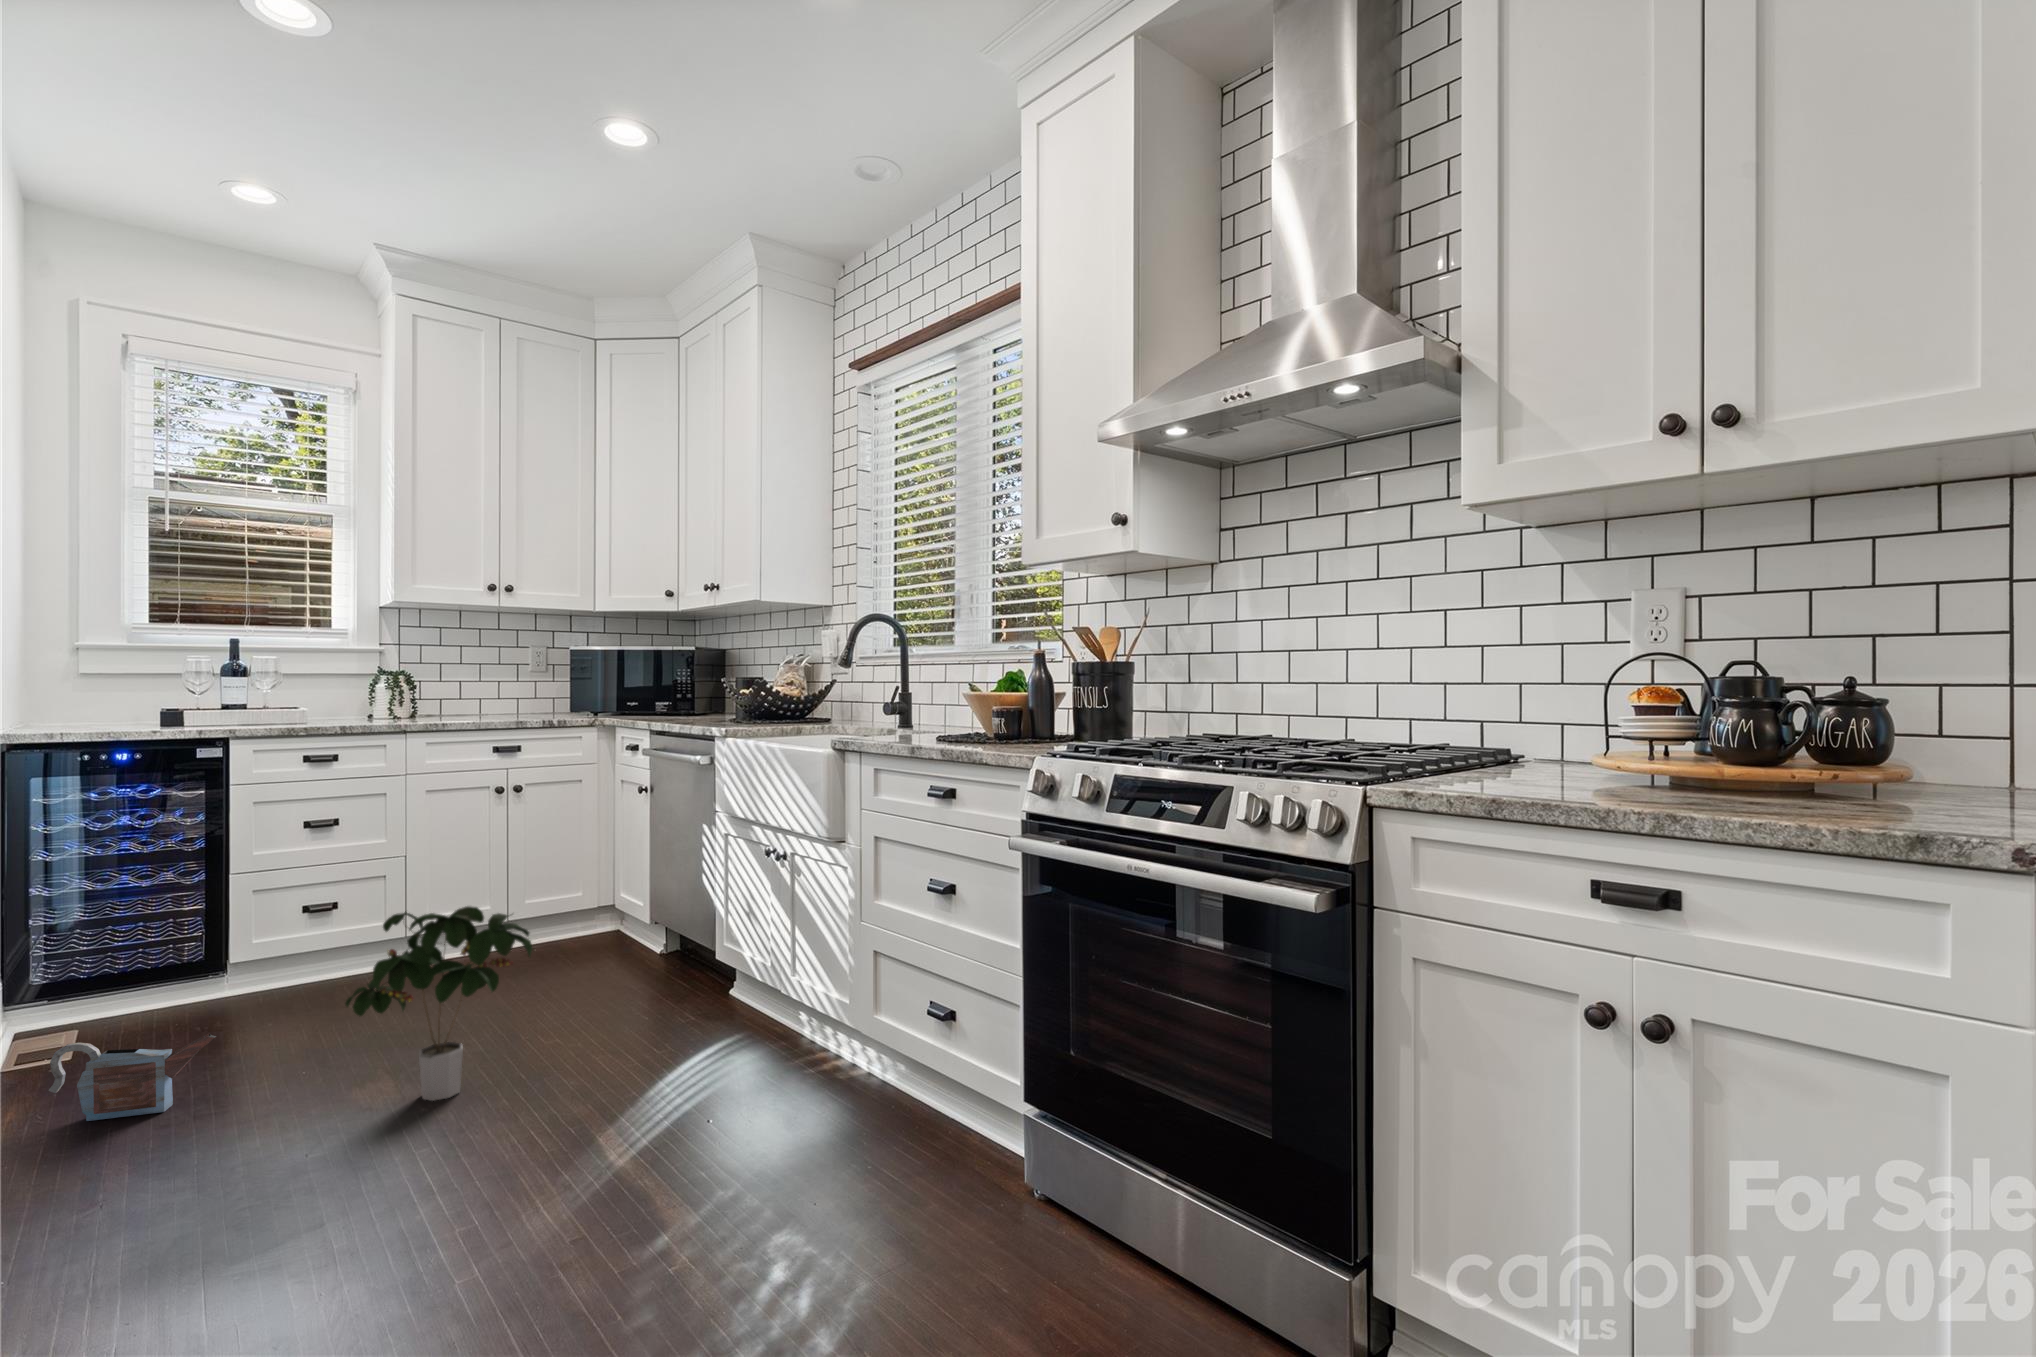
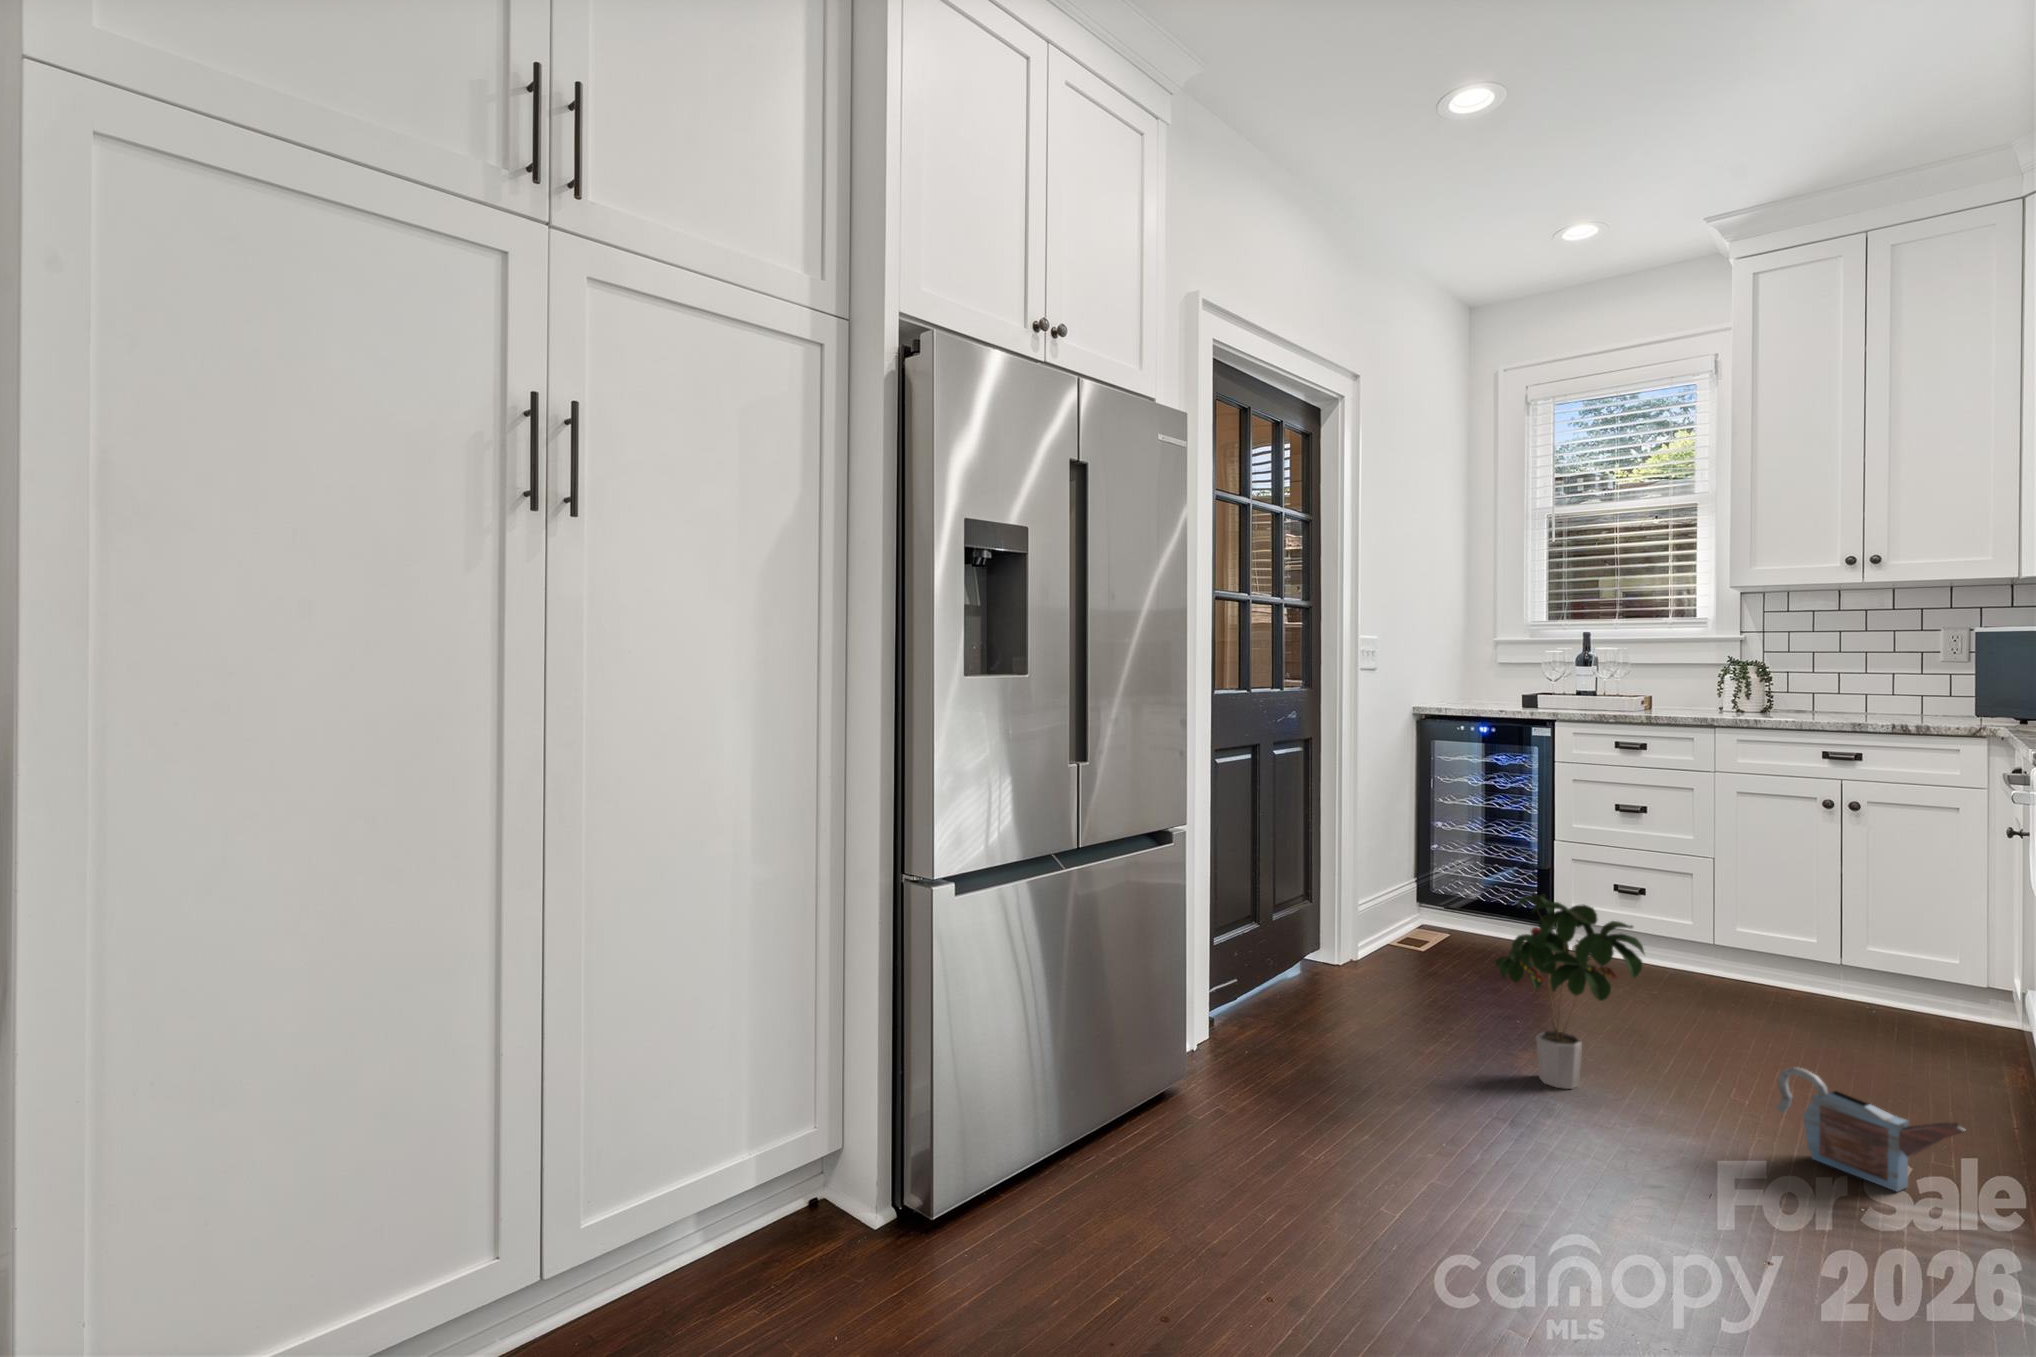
watering can: present [49,1033,216,1121] -> present [1776,1067,1965,1192]

